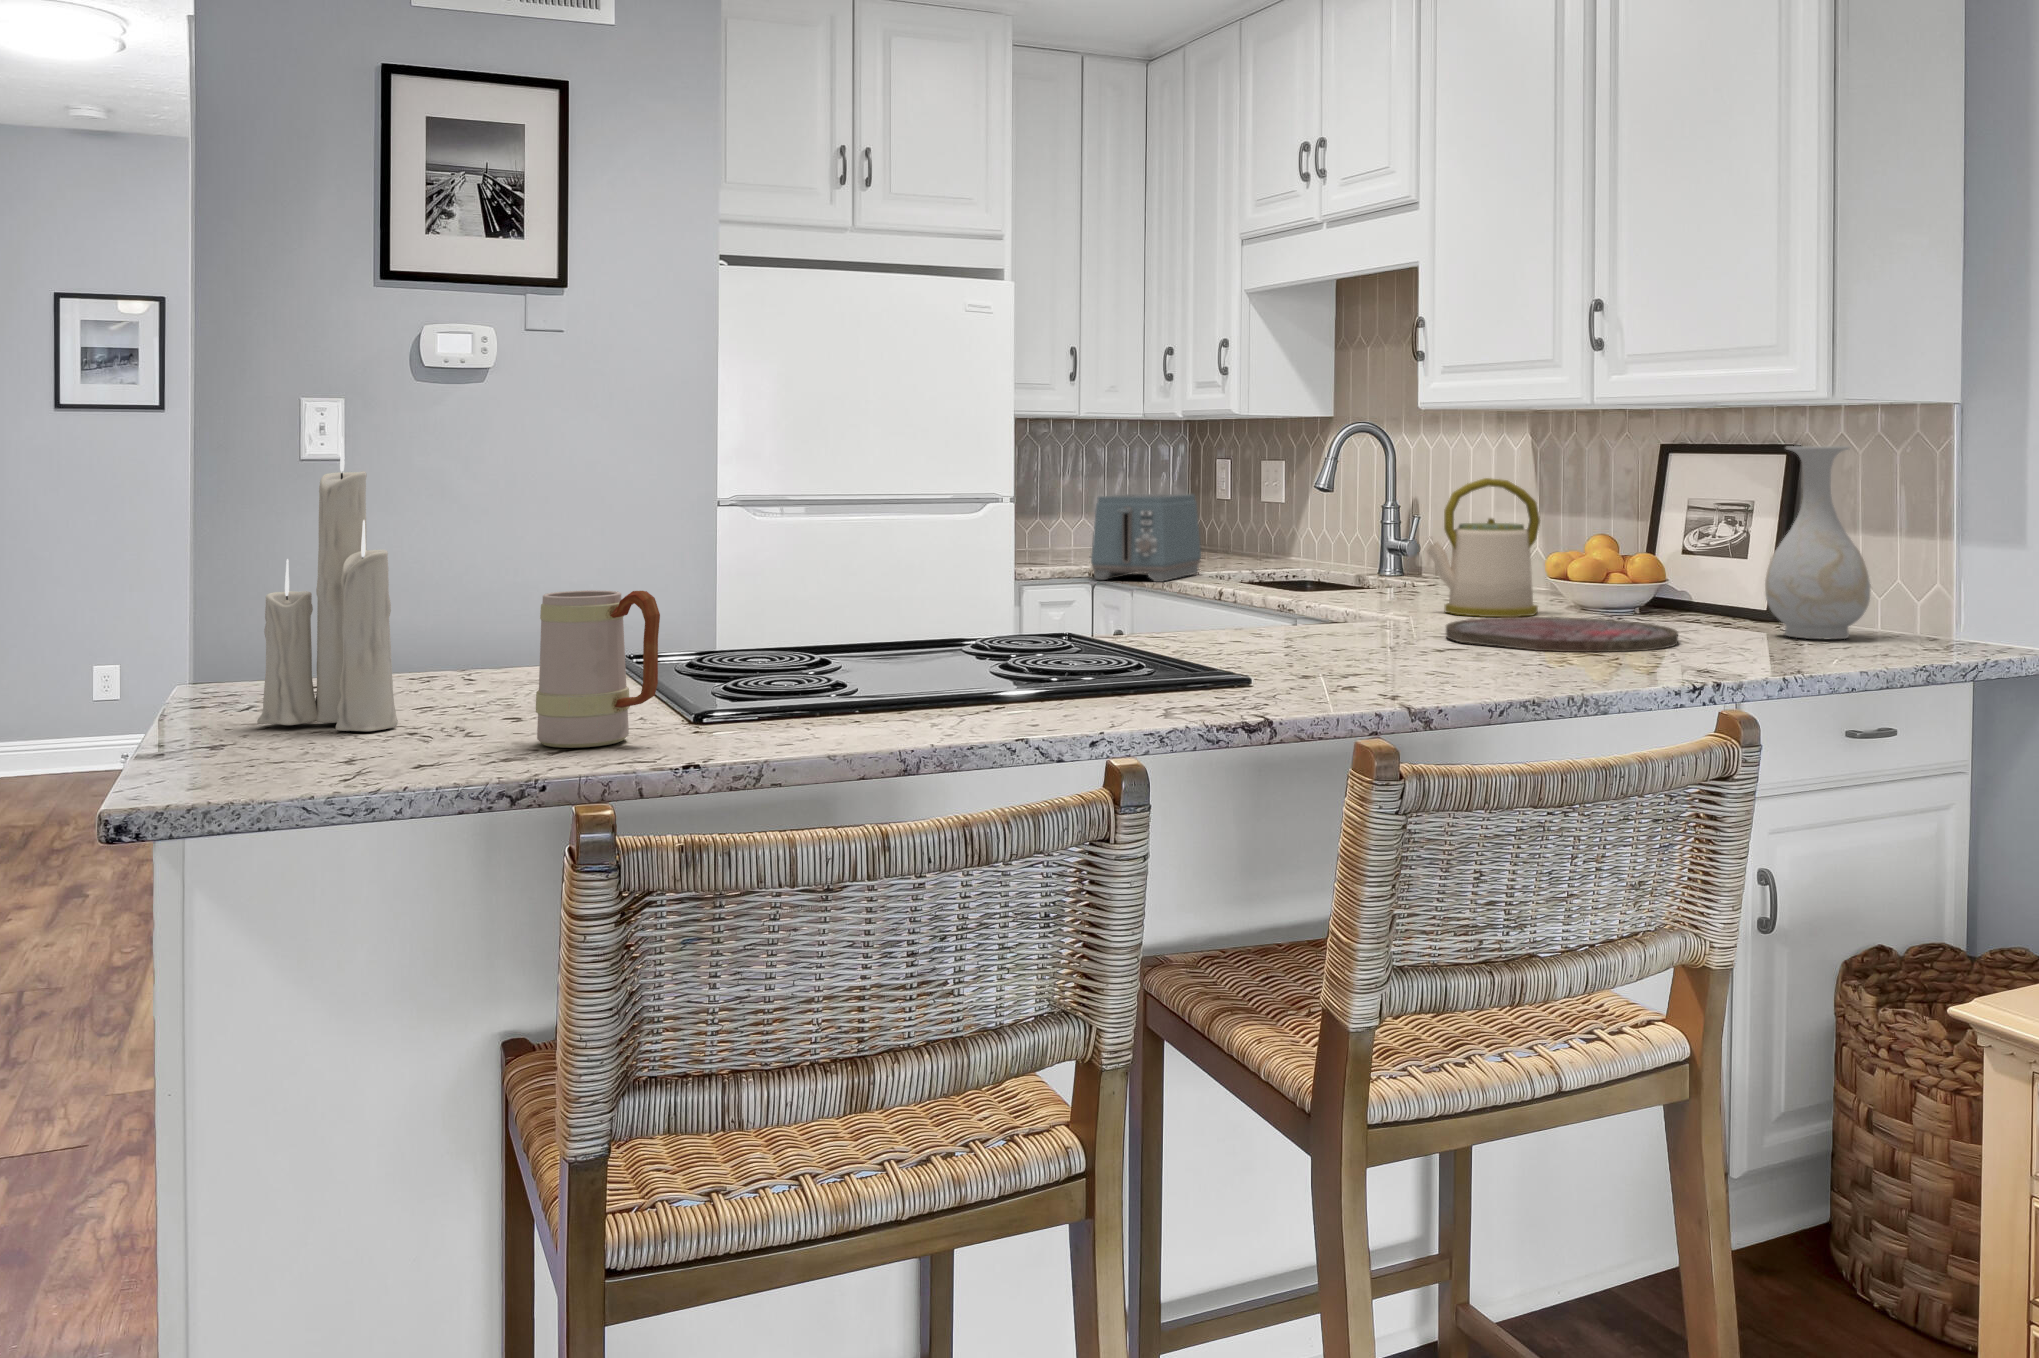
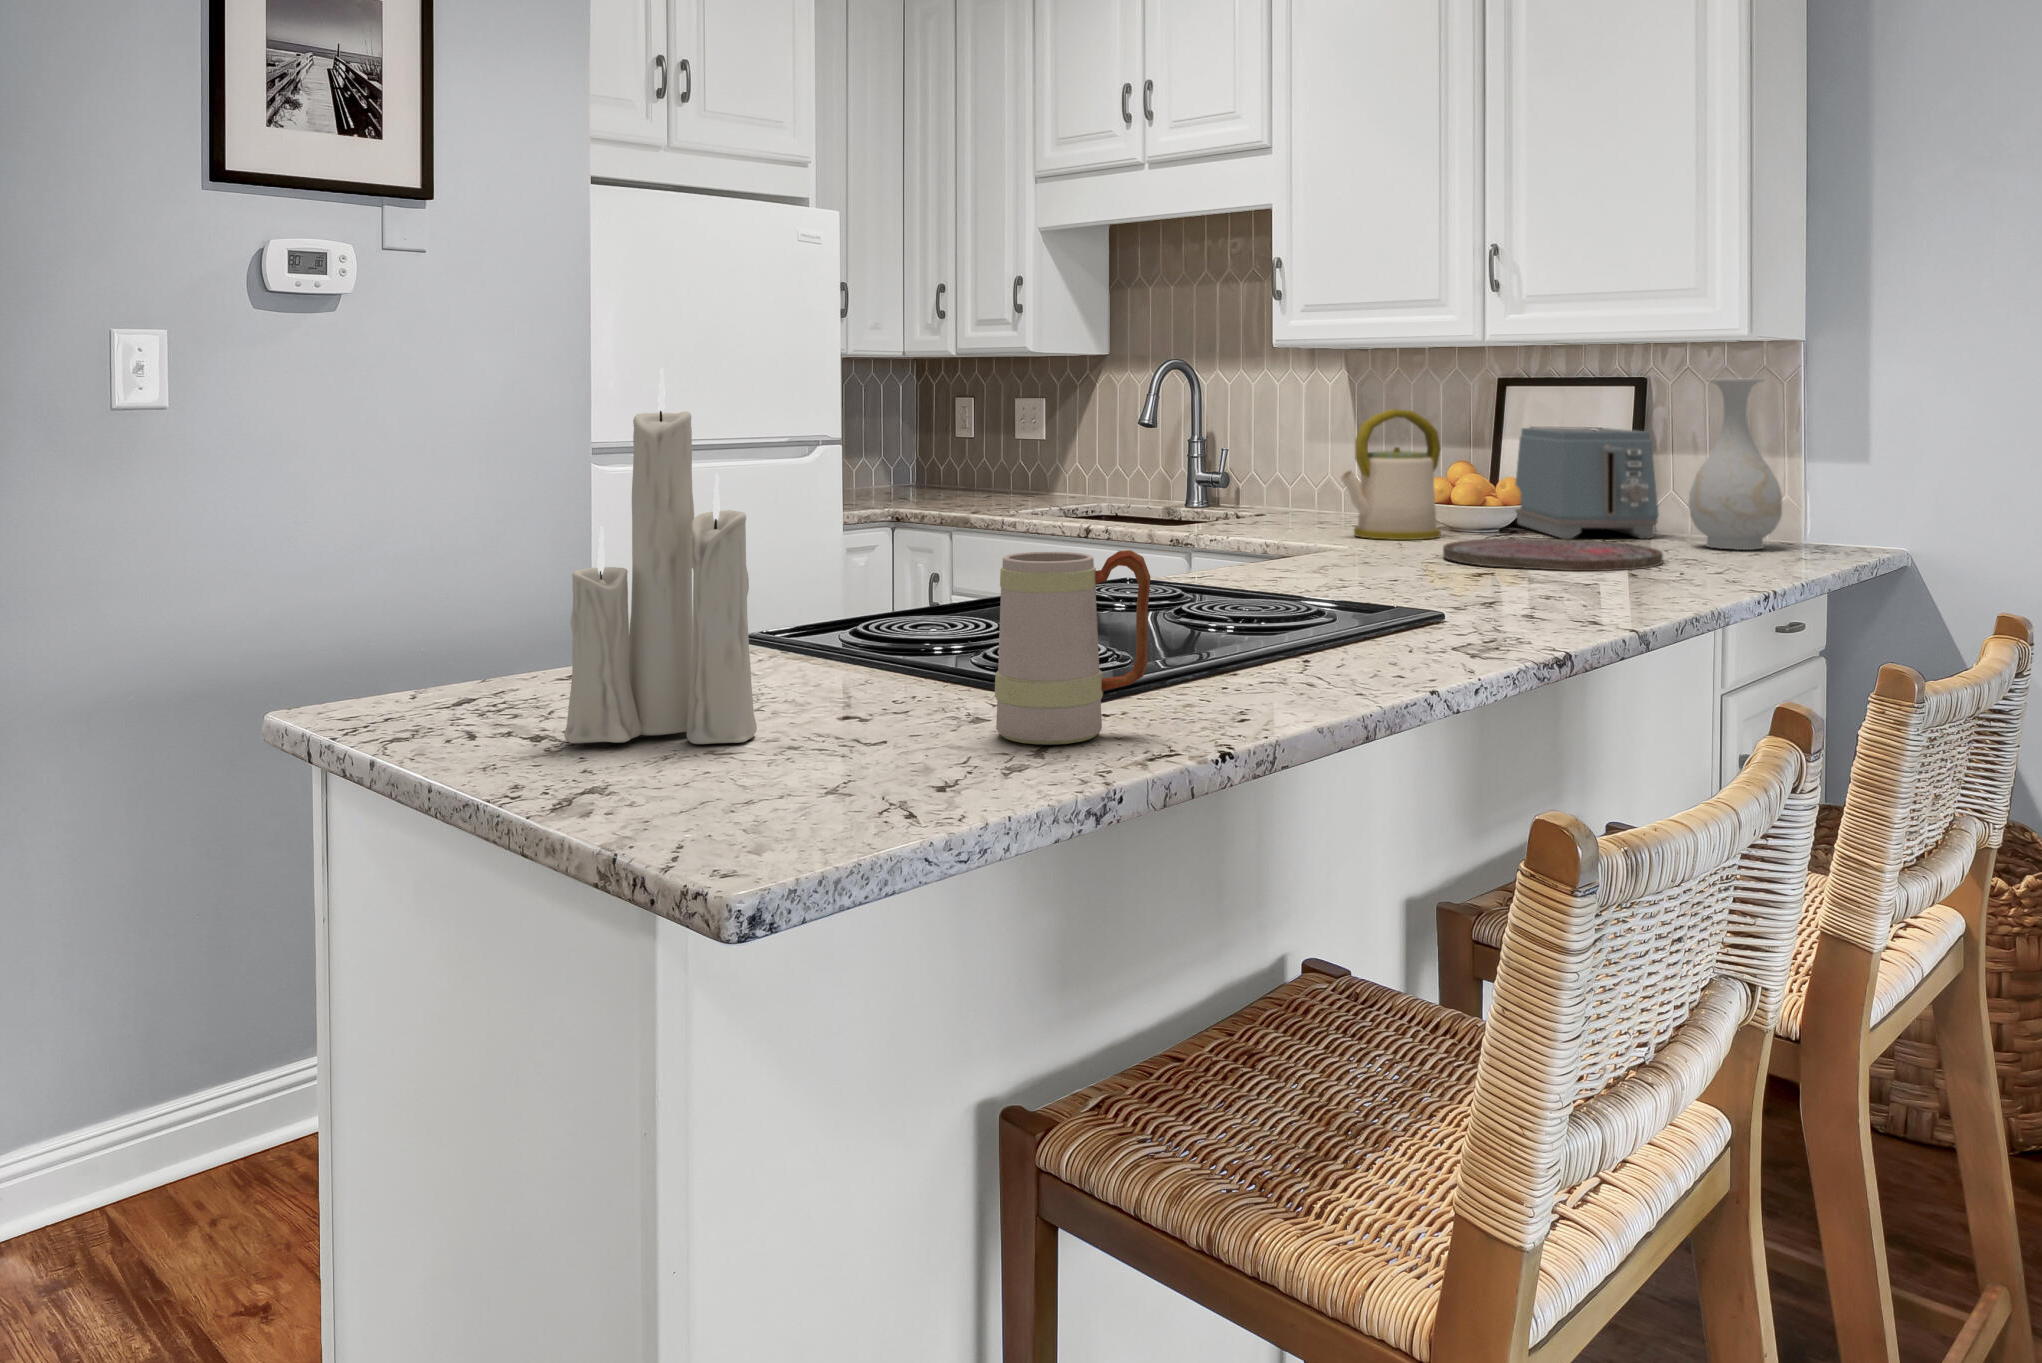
toaster: present [1091,494,1201,582] -> present [1515,428,1658,539]

